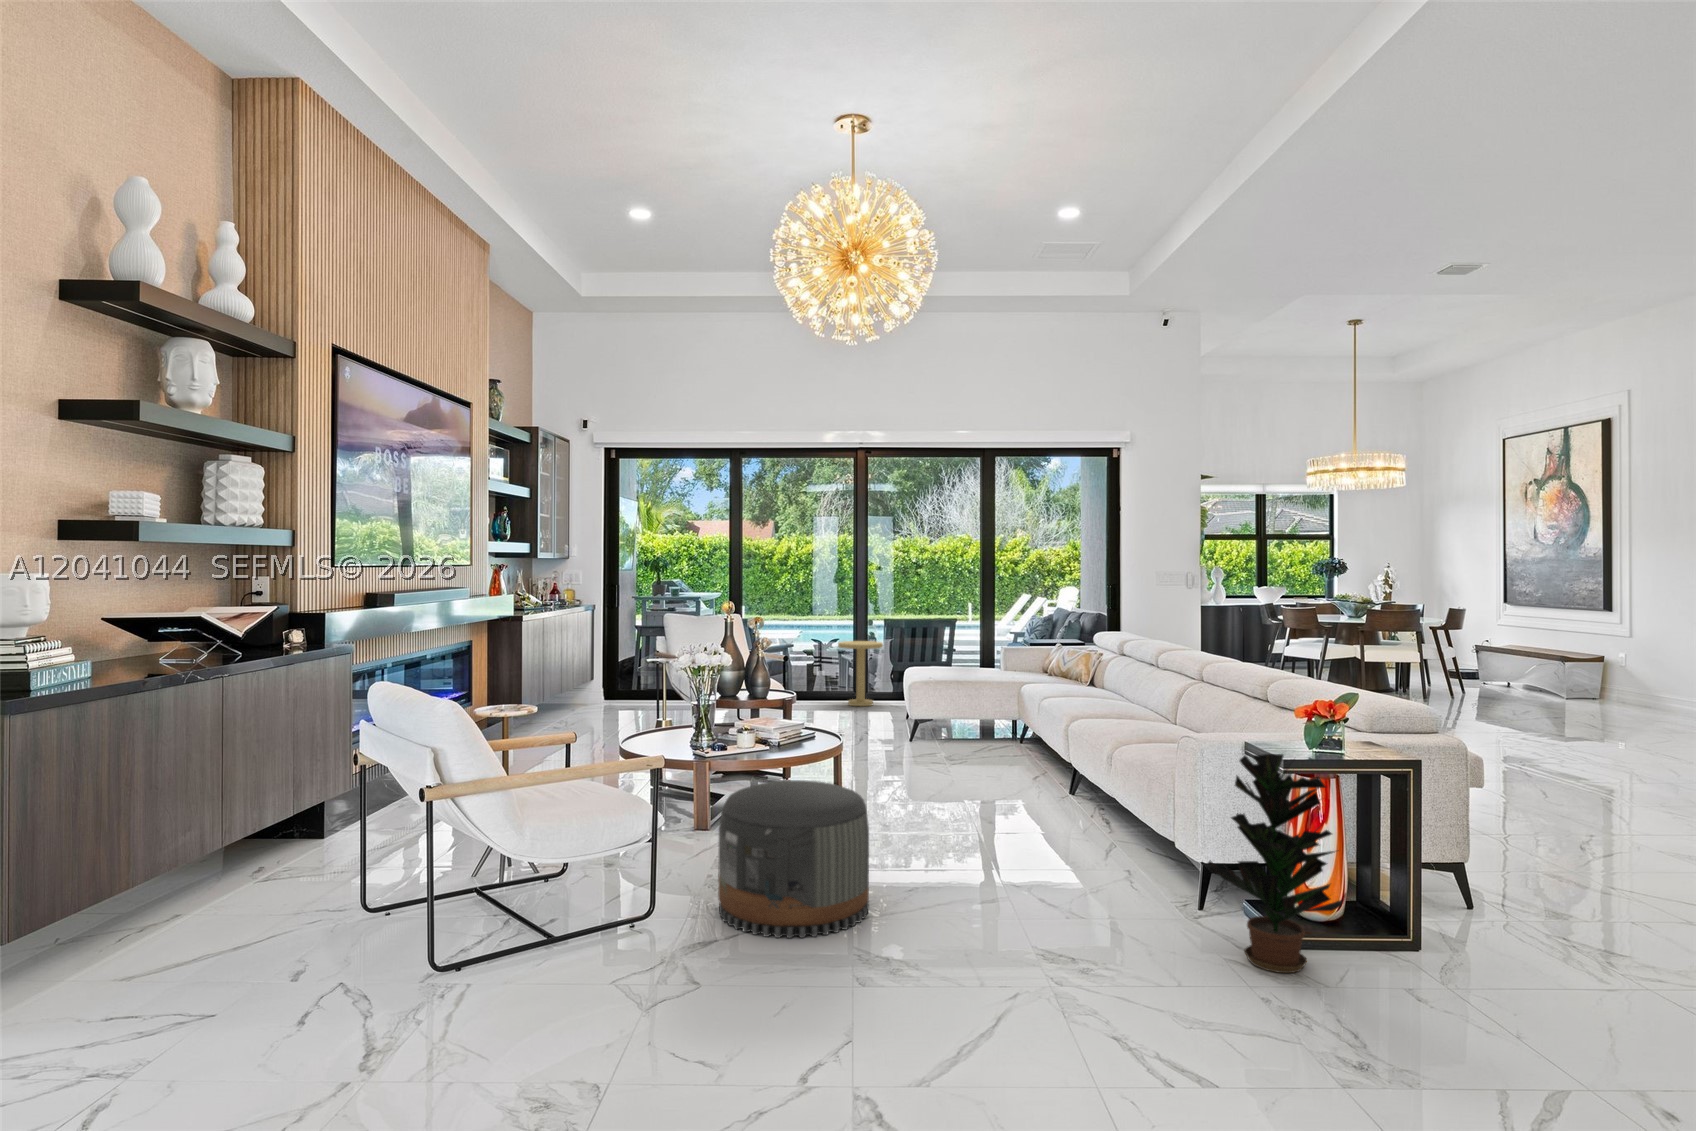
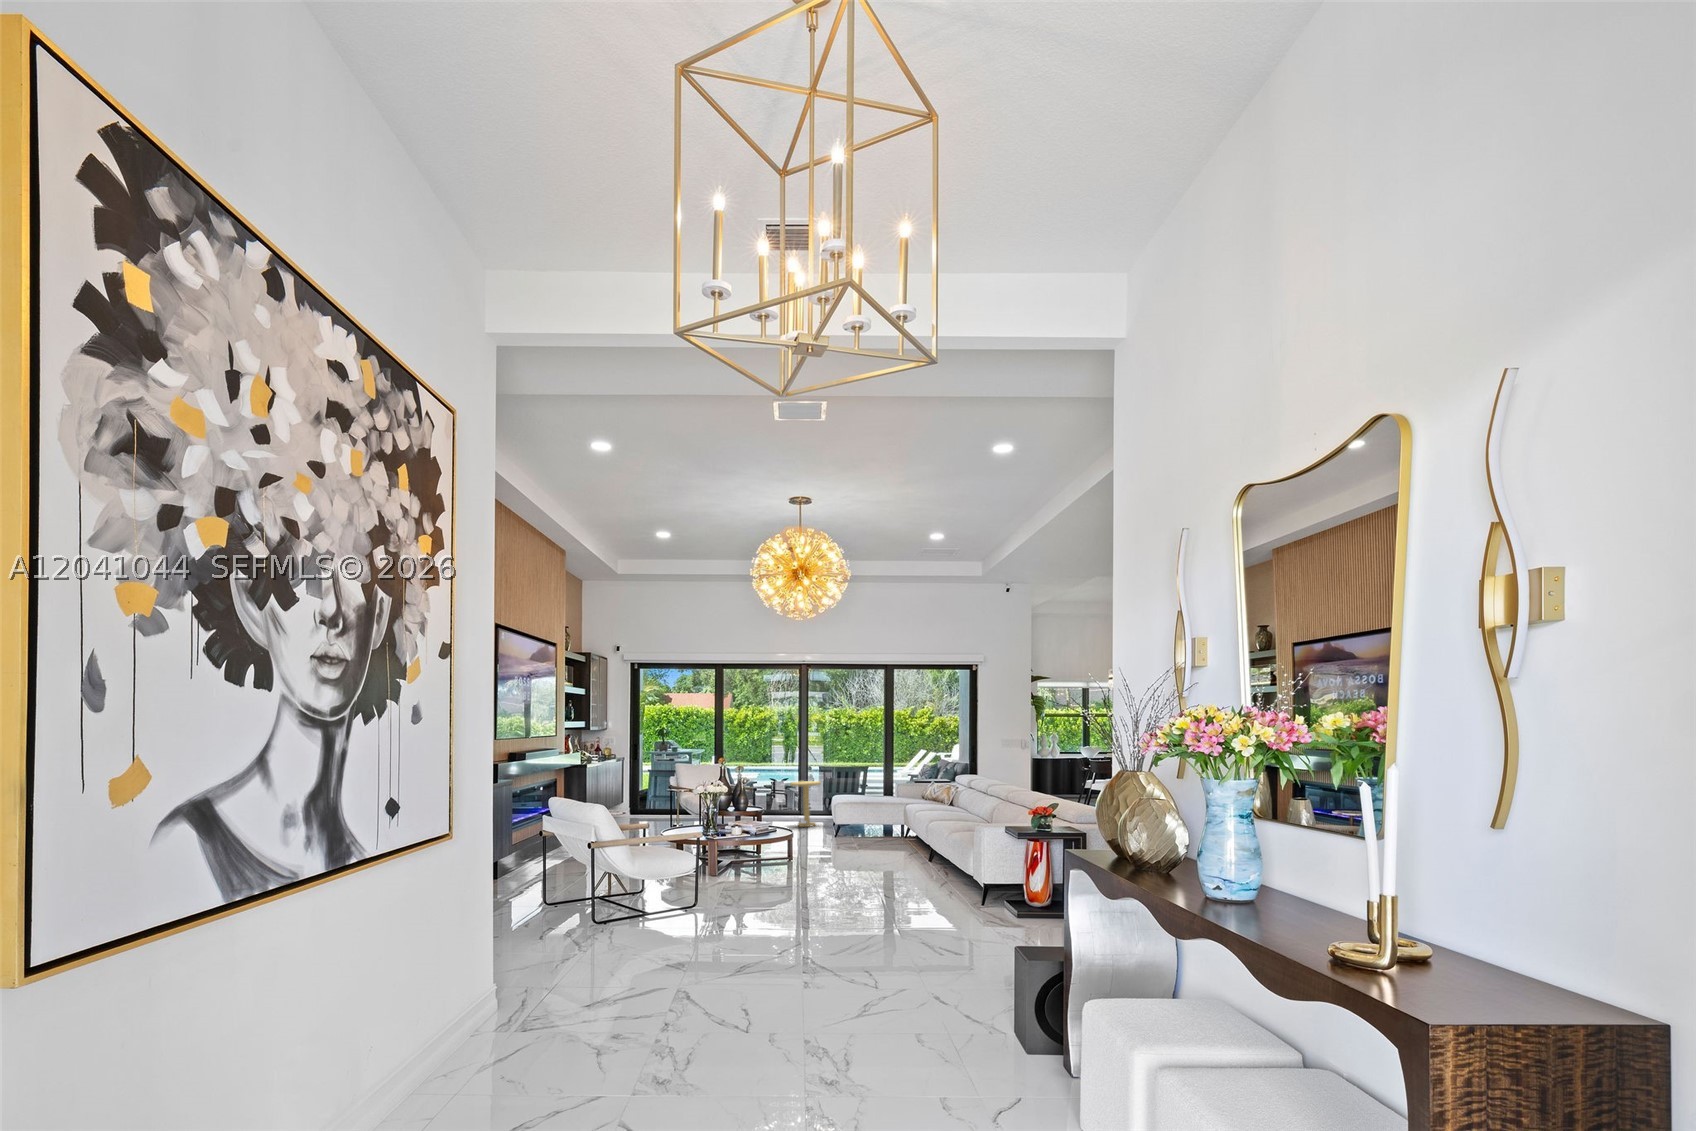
potted plant: present [1208,754,1343,973] -> none [949,811,1005,909]
pouf: present [718,780,869,938] -> none [726,841,800,911]

